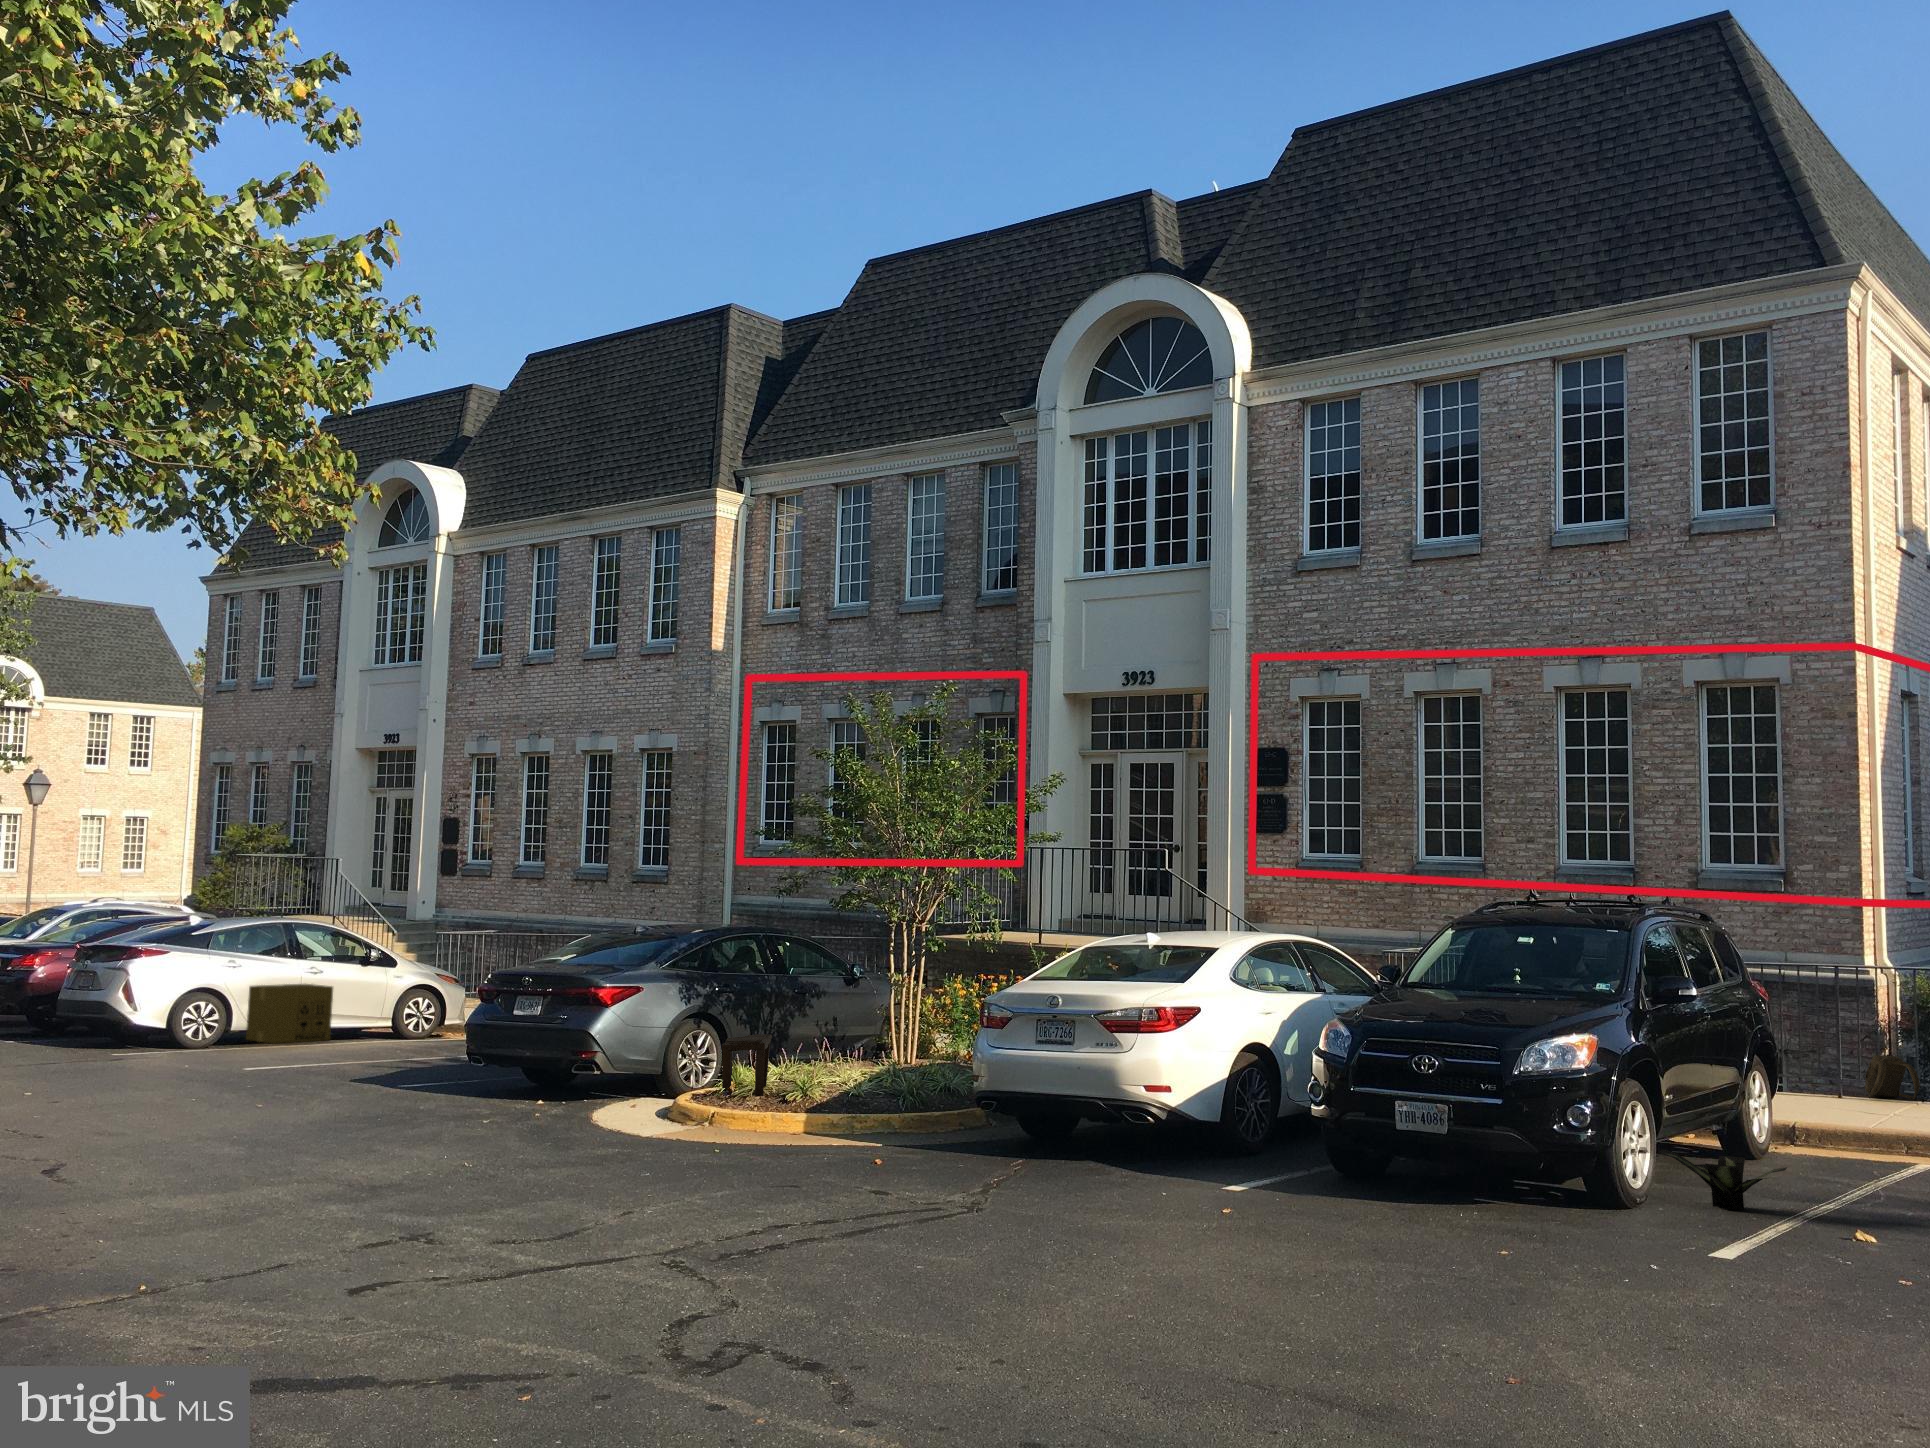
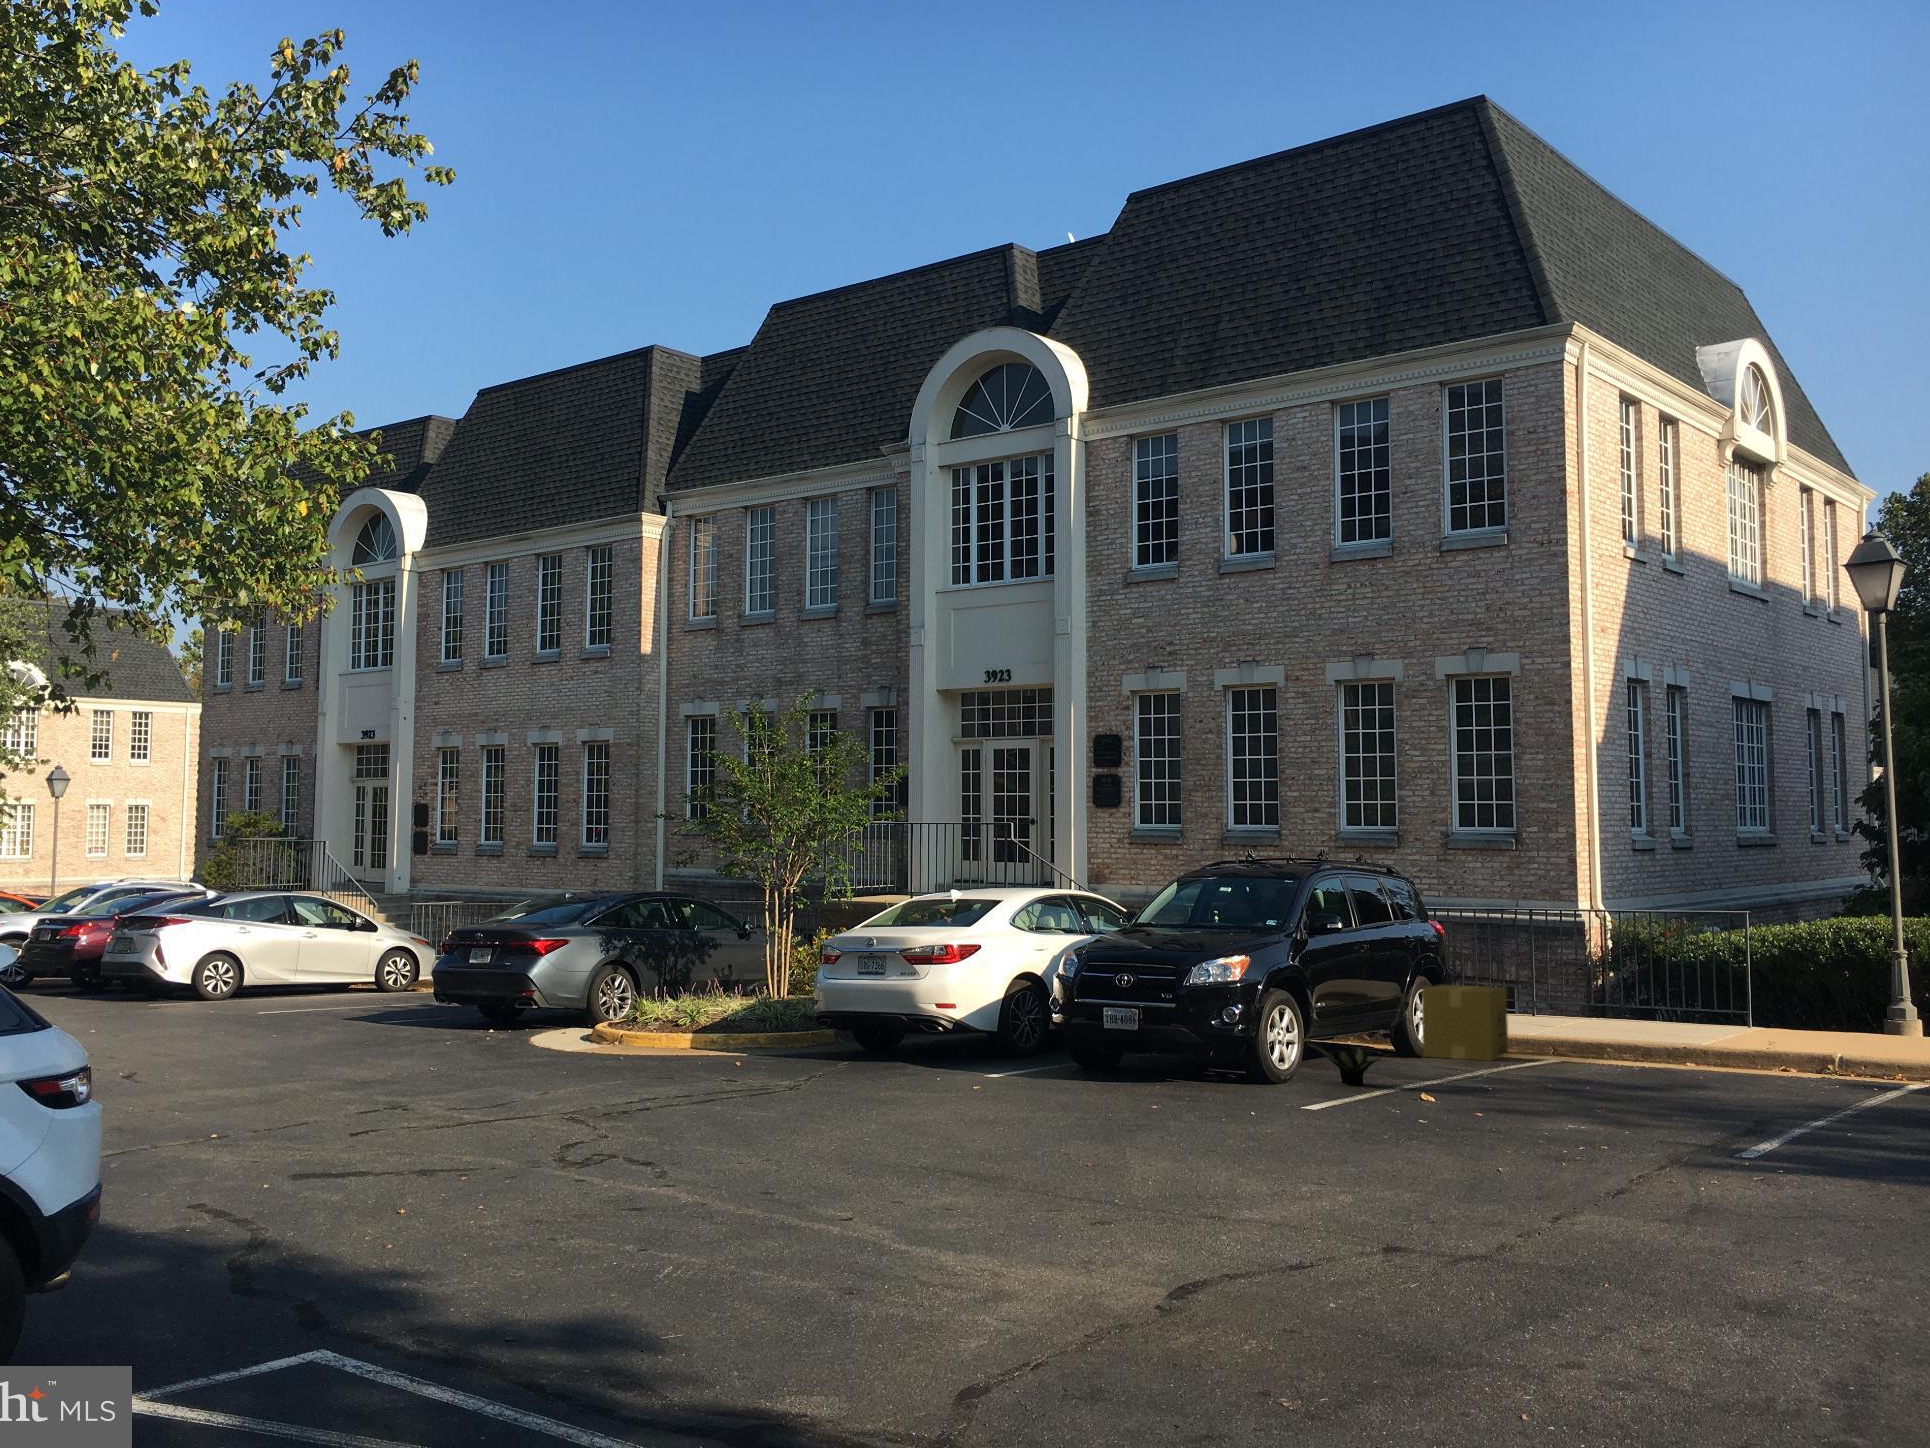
cardboard box: present [246,984,333,1044] -> present [1422,985,1508,1061]
bench: present [722,1034,772,1096] -> none [632,977,675,1025]
backpack: present [1865,1055,1920,1099] -> none [1568,983,1608,1020]

